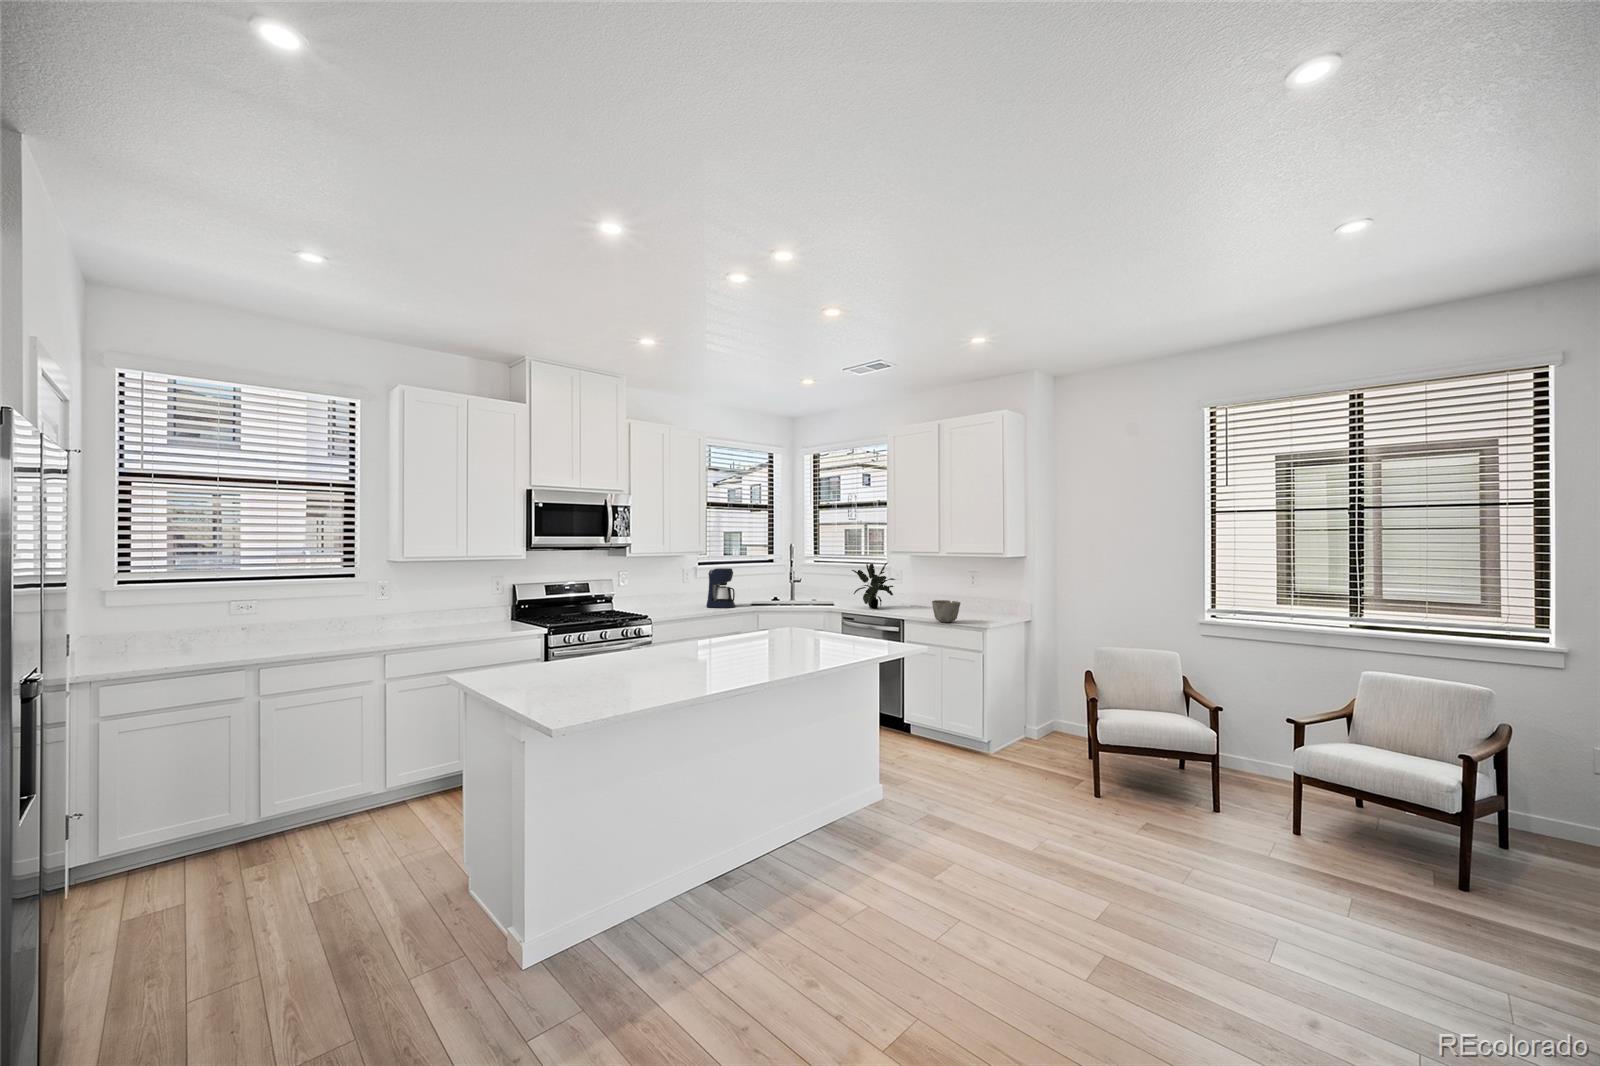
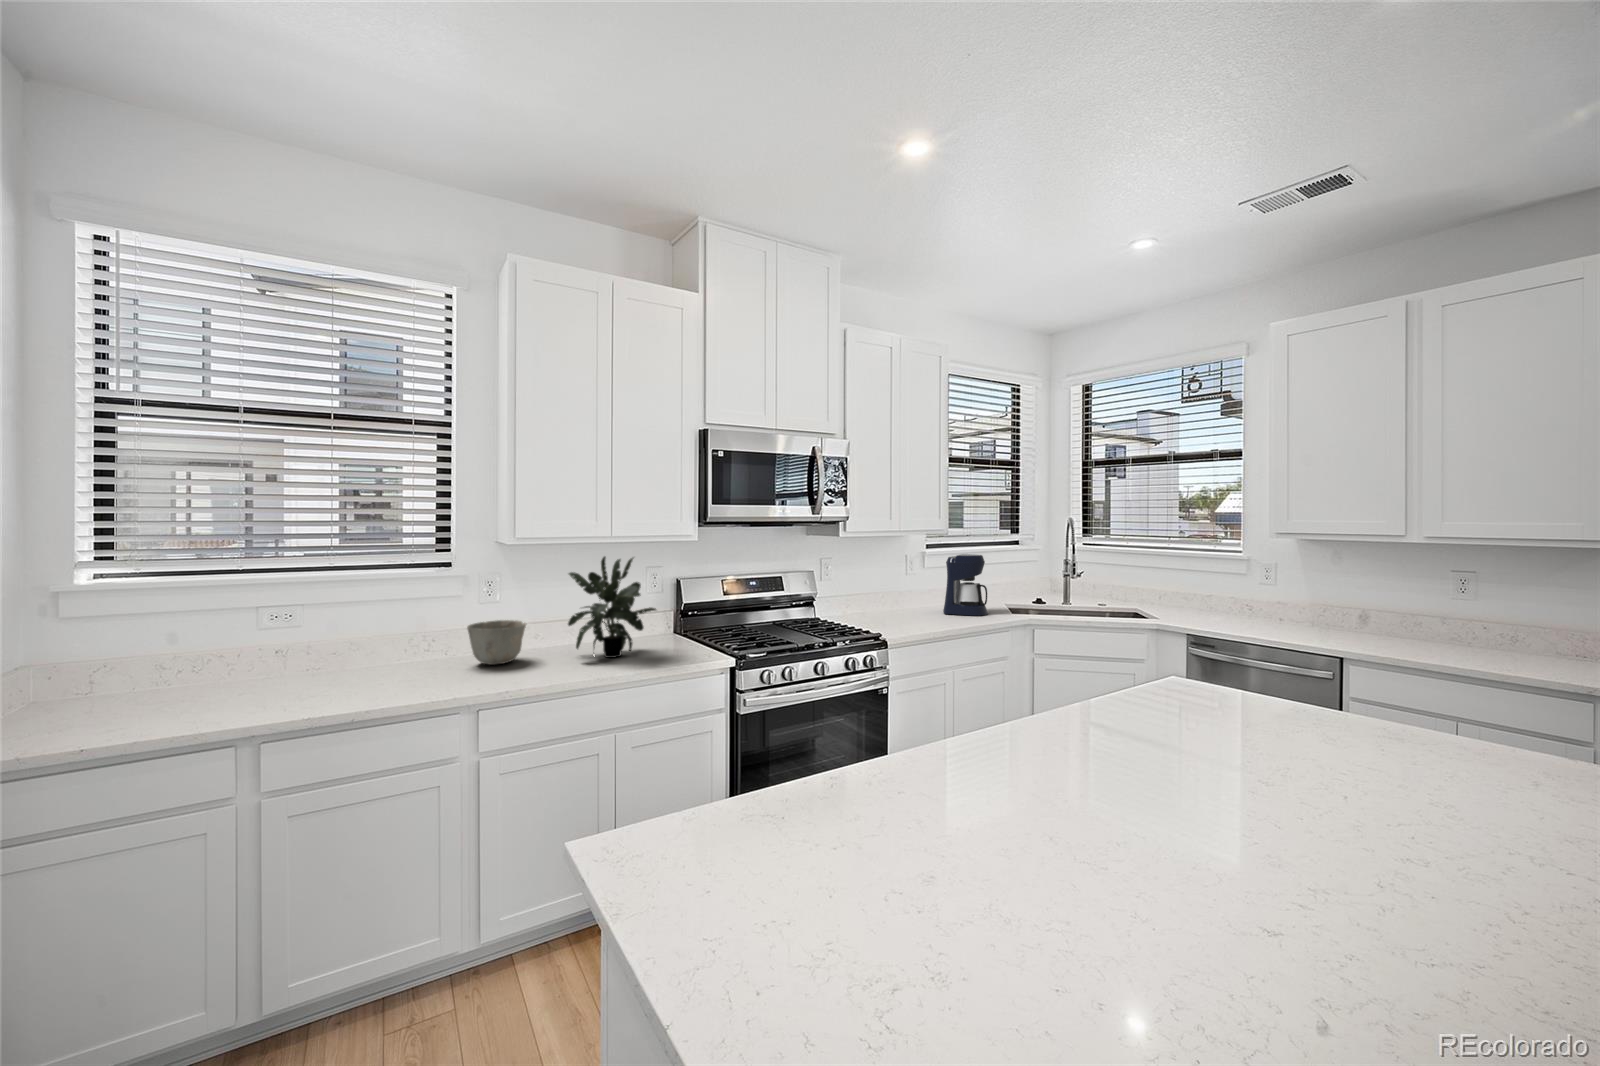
potted plant: present [852,563,895,608] -> present [568,557,656,658]
ceramic bowl: present [932,600,961,622] -> present [467,620,526,665]

